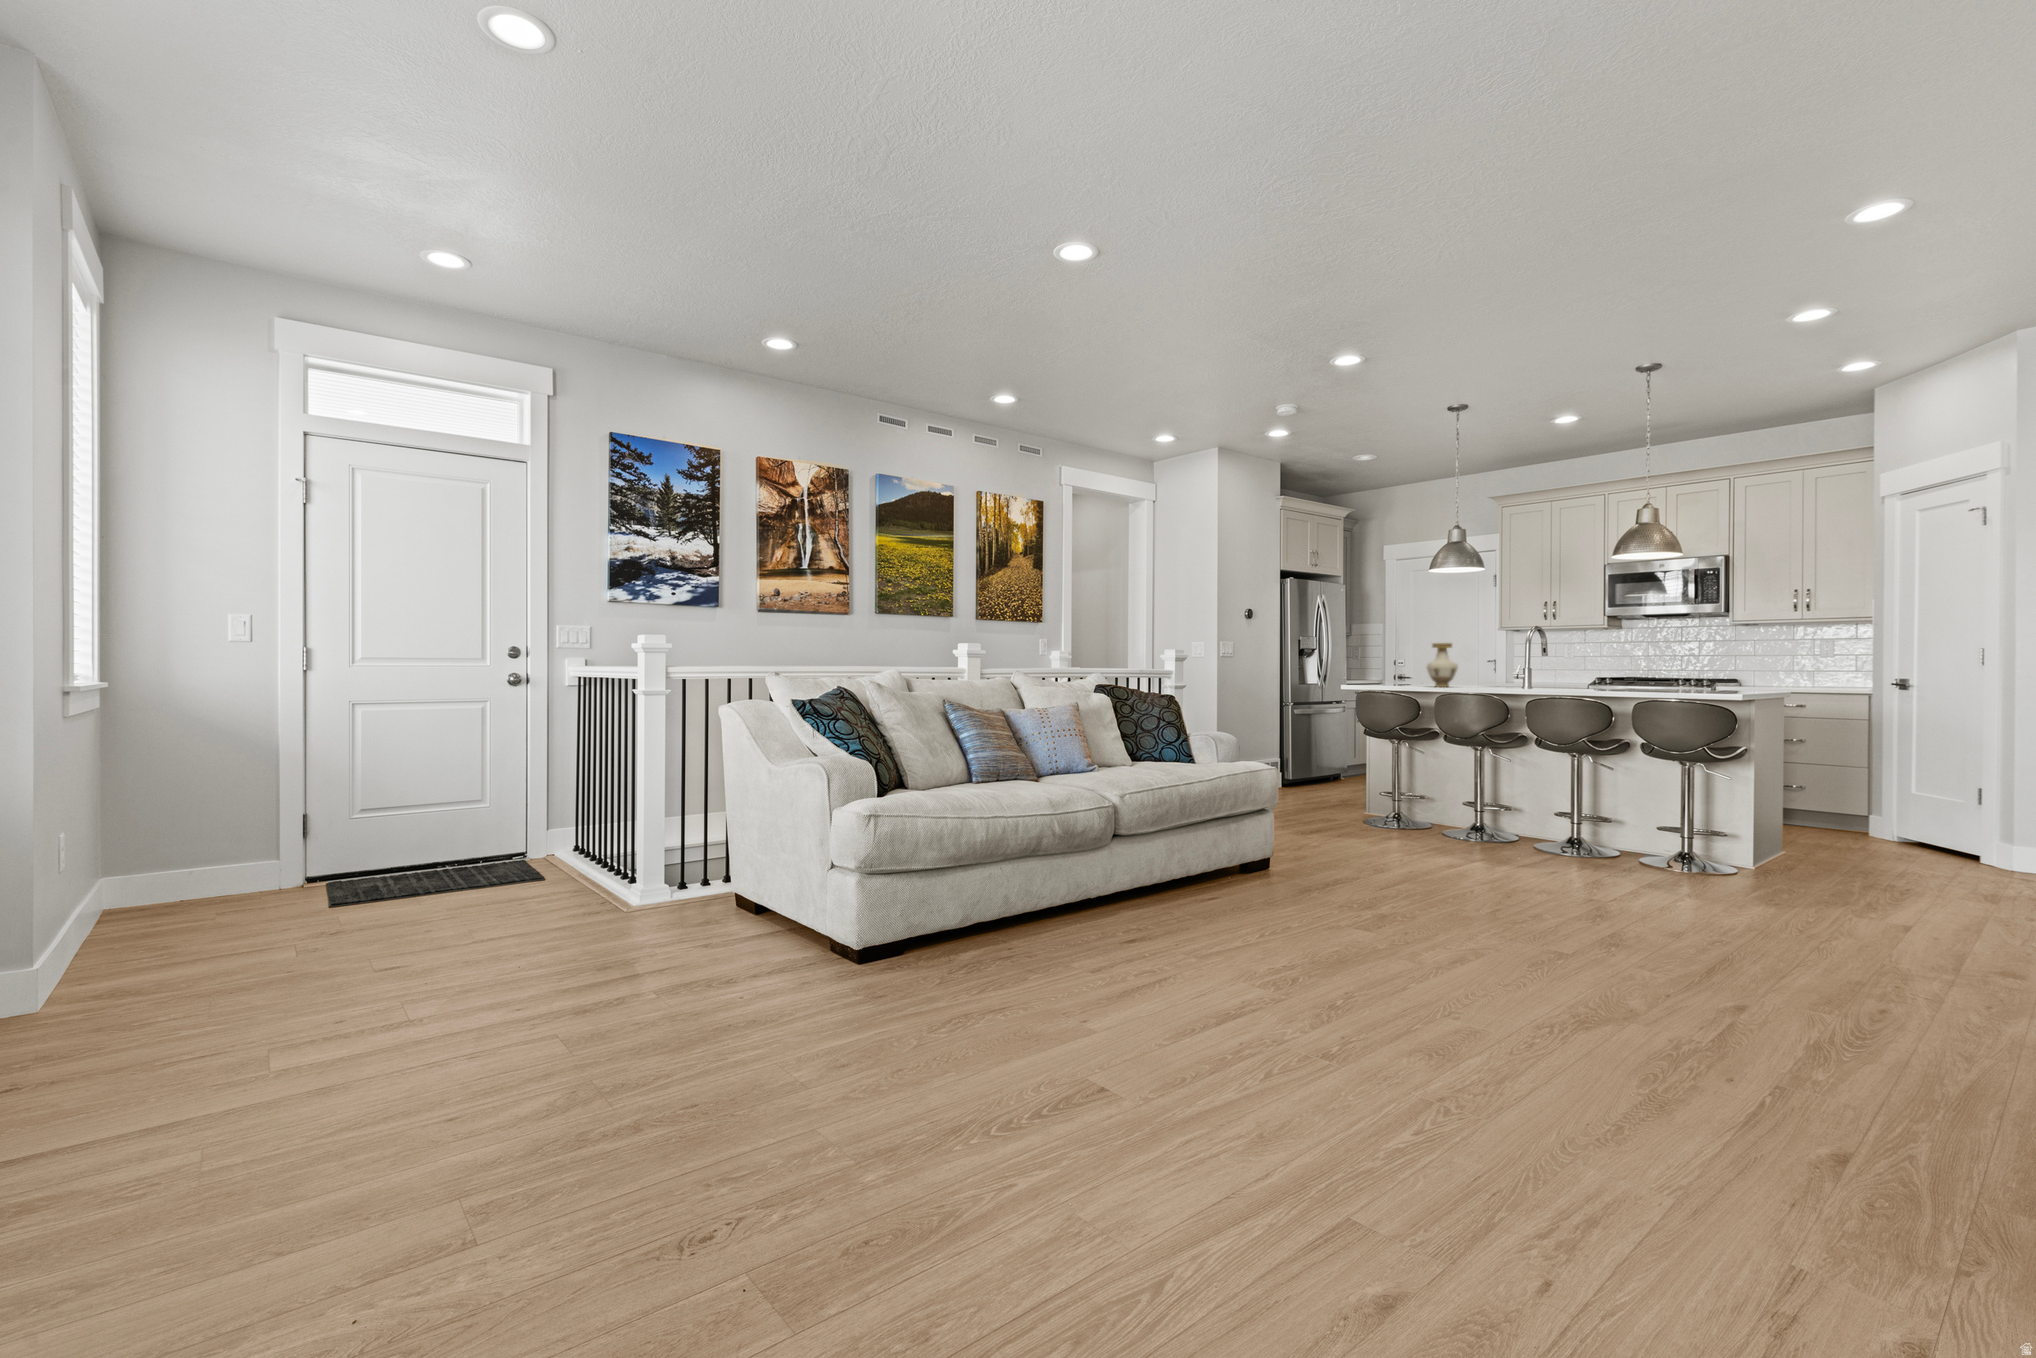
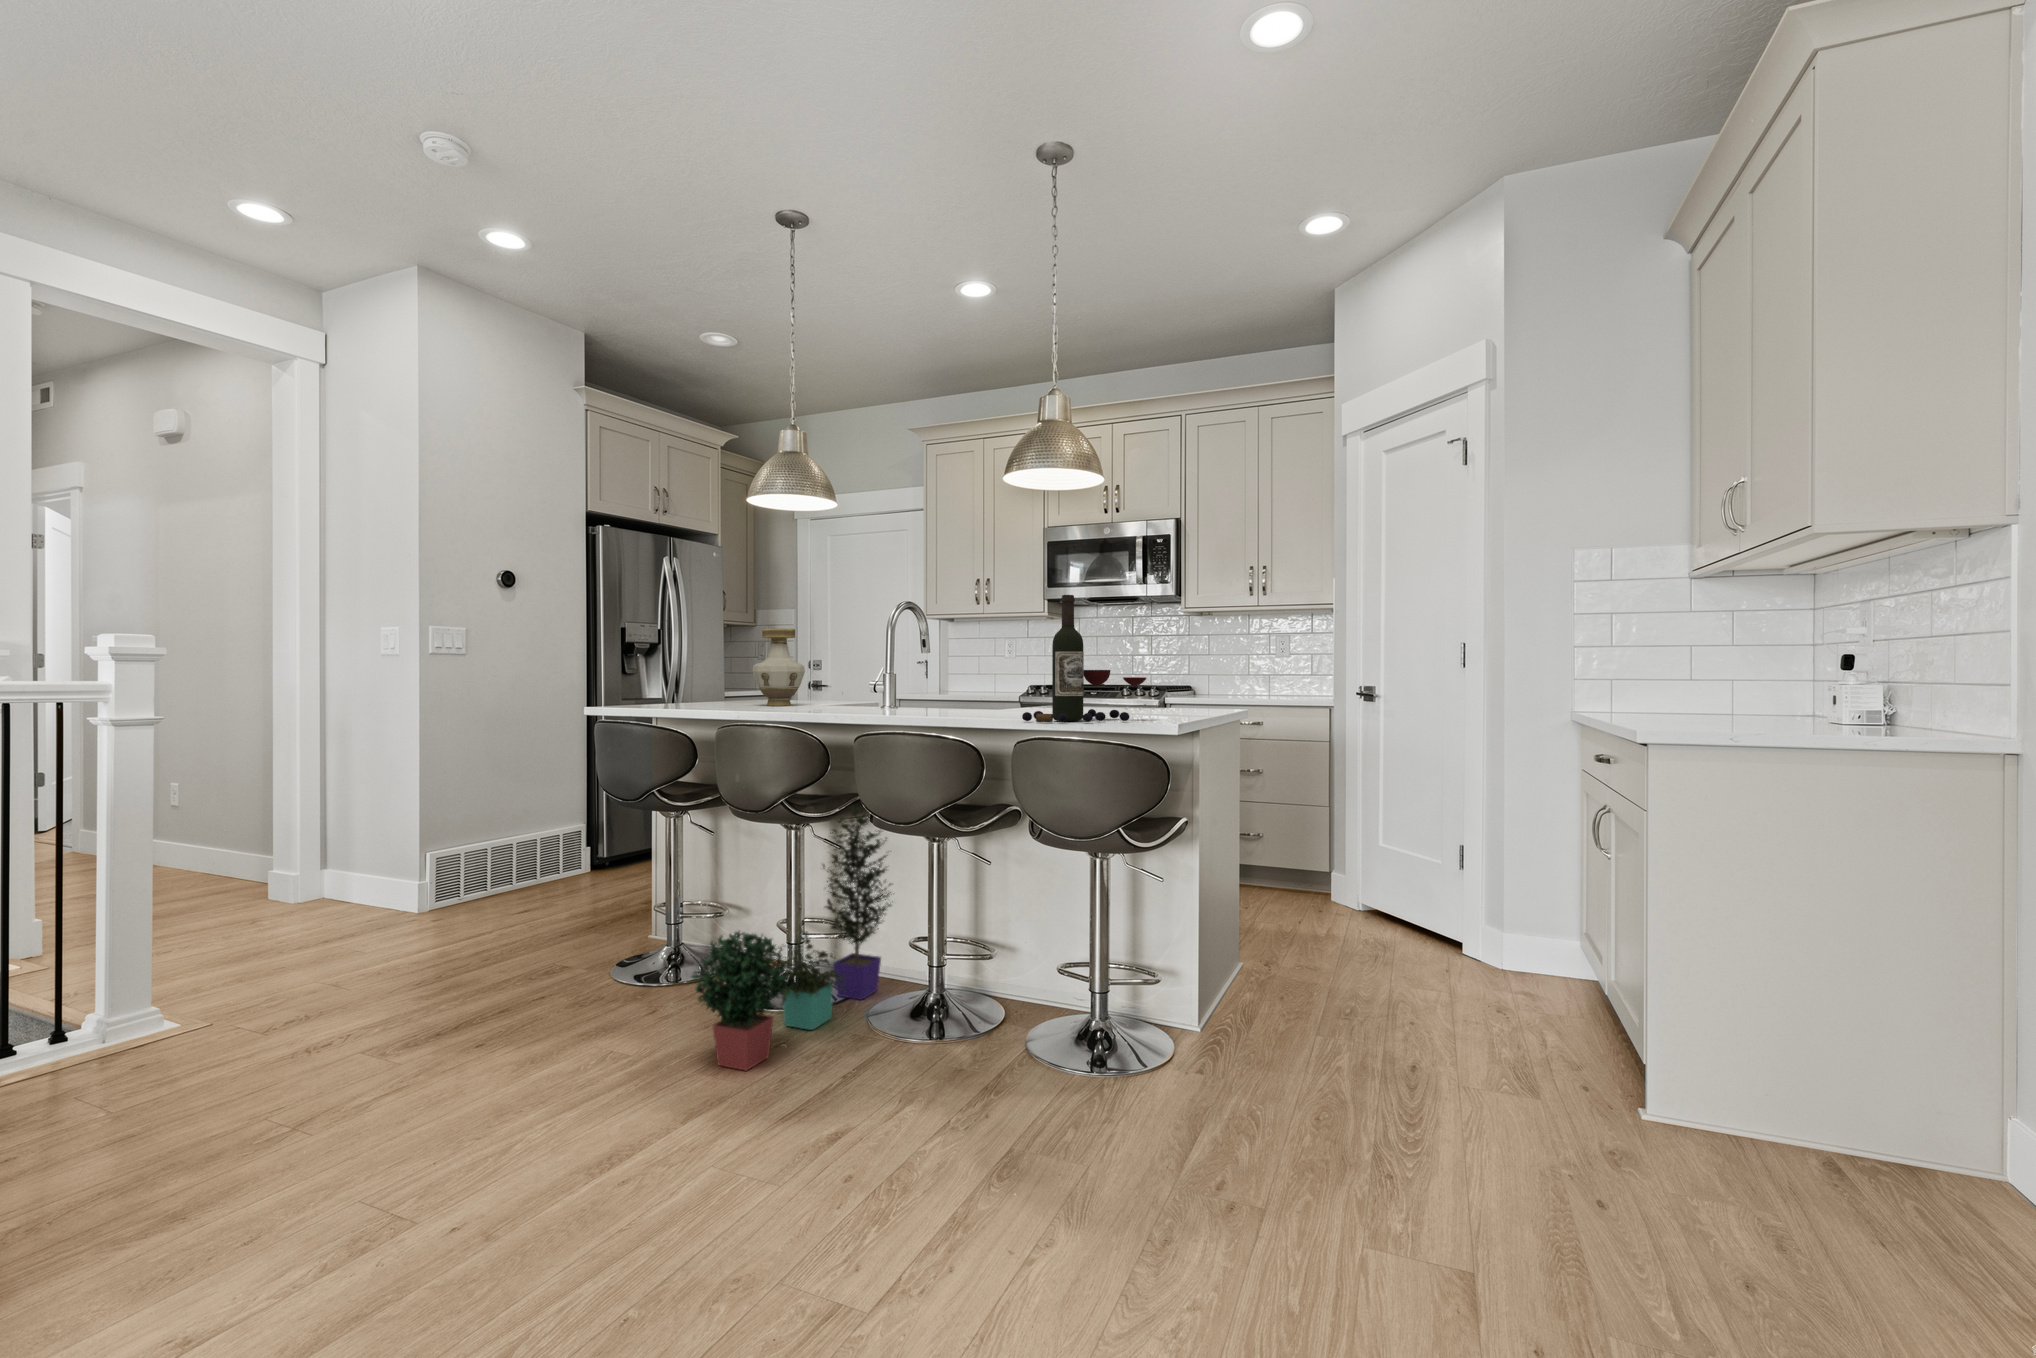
wine bottle: none [1638,627,1720,694] -> present [1022,595,1146,723]
potted plant: none [1453,737,1544,856] -> present [692,806,893,1071]

